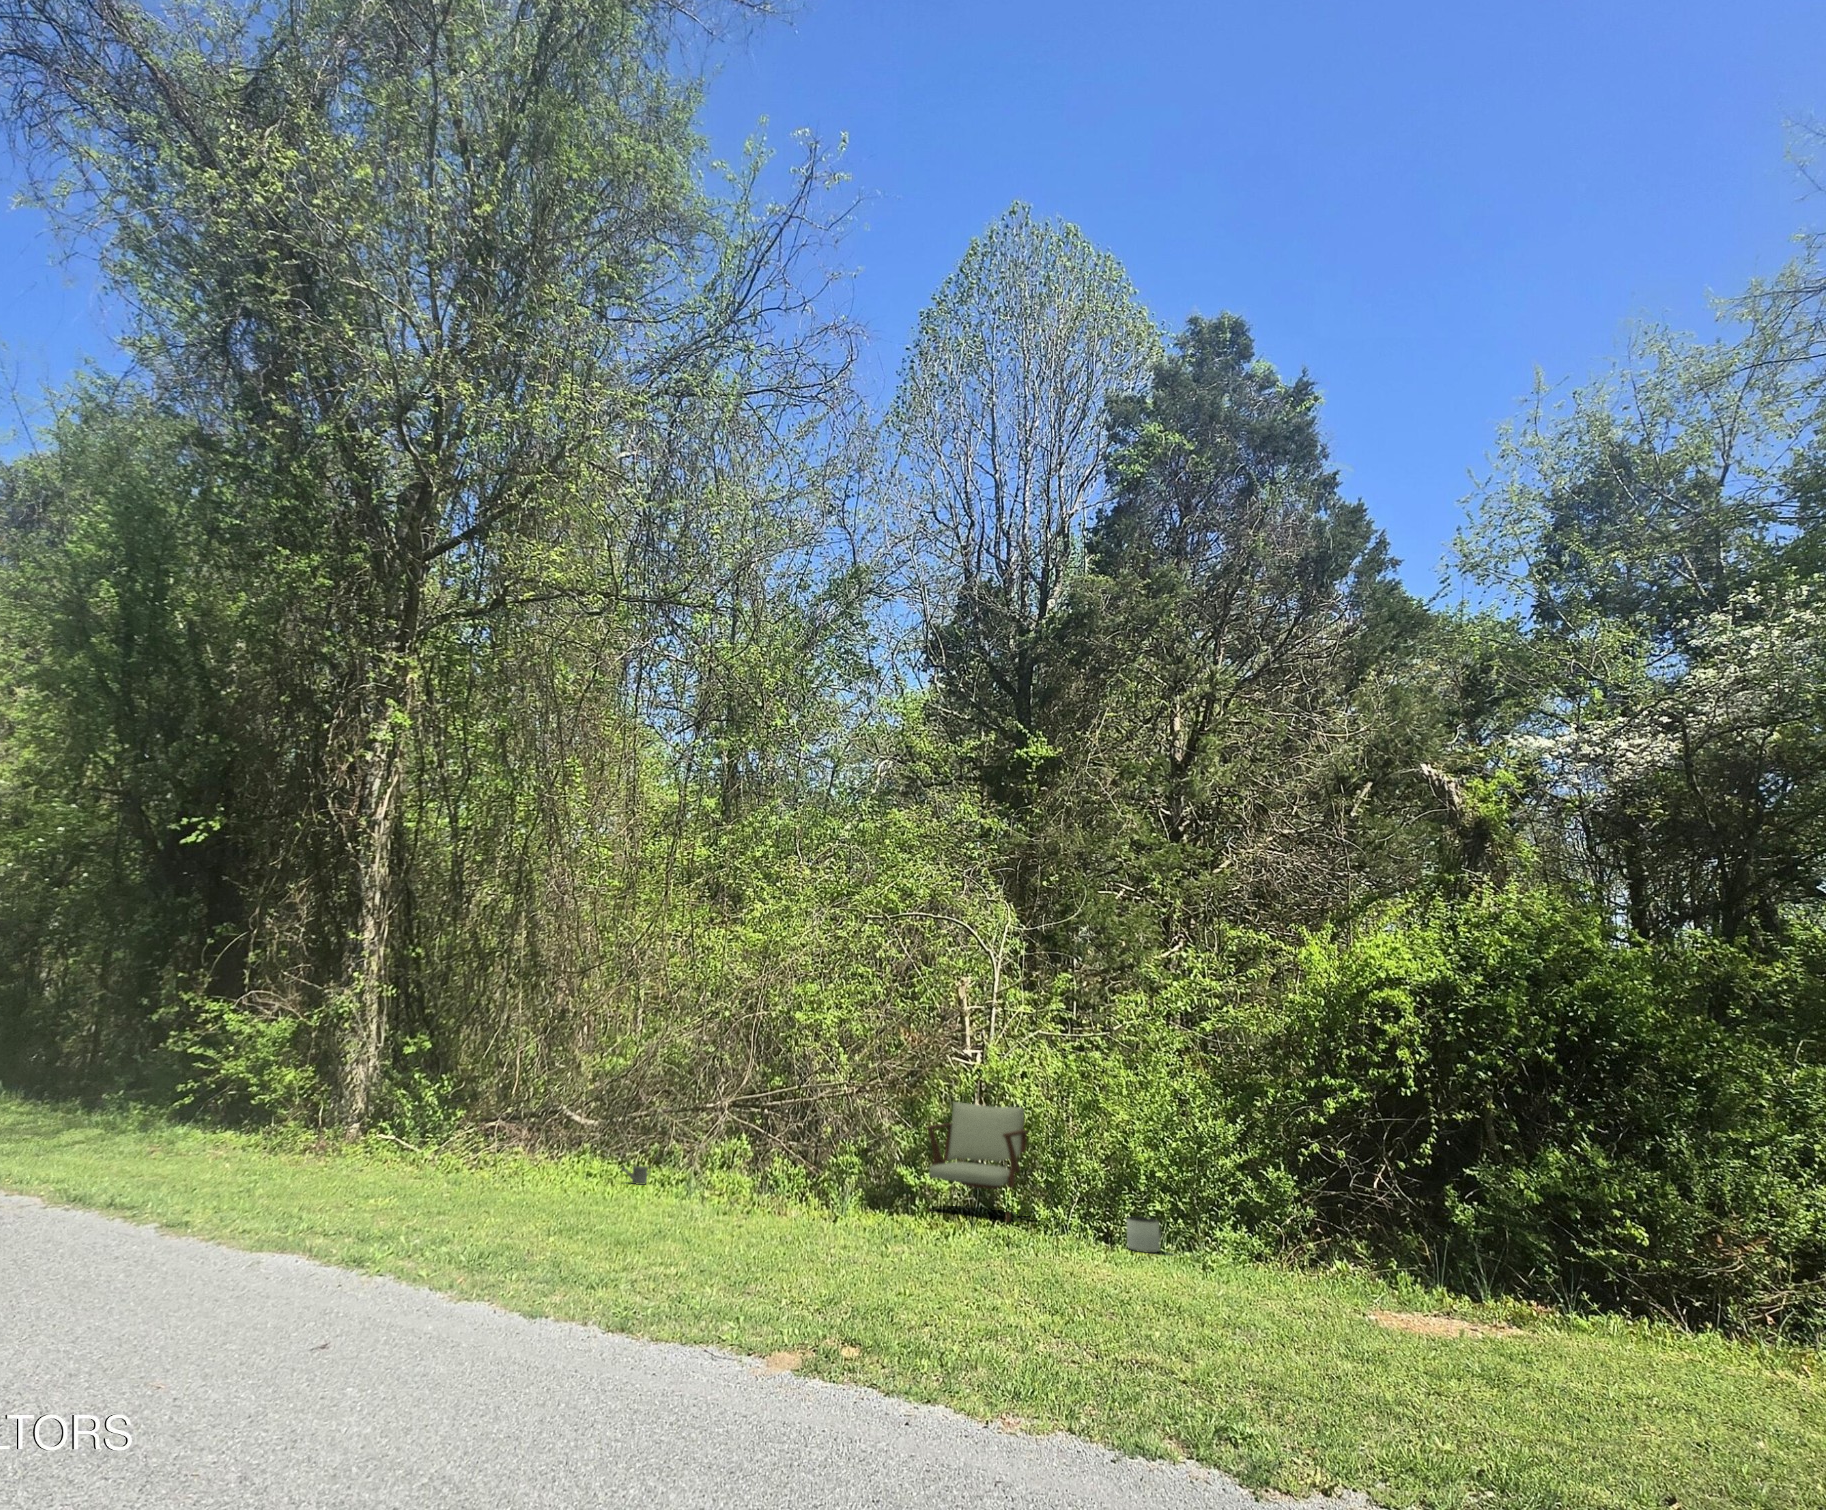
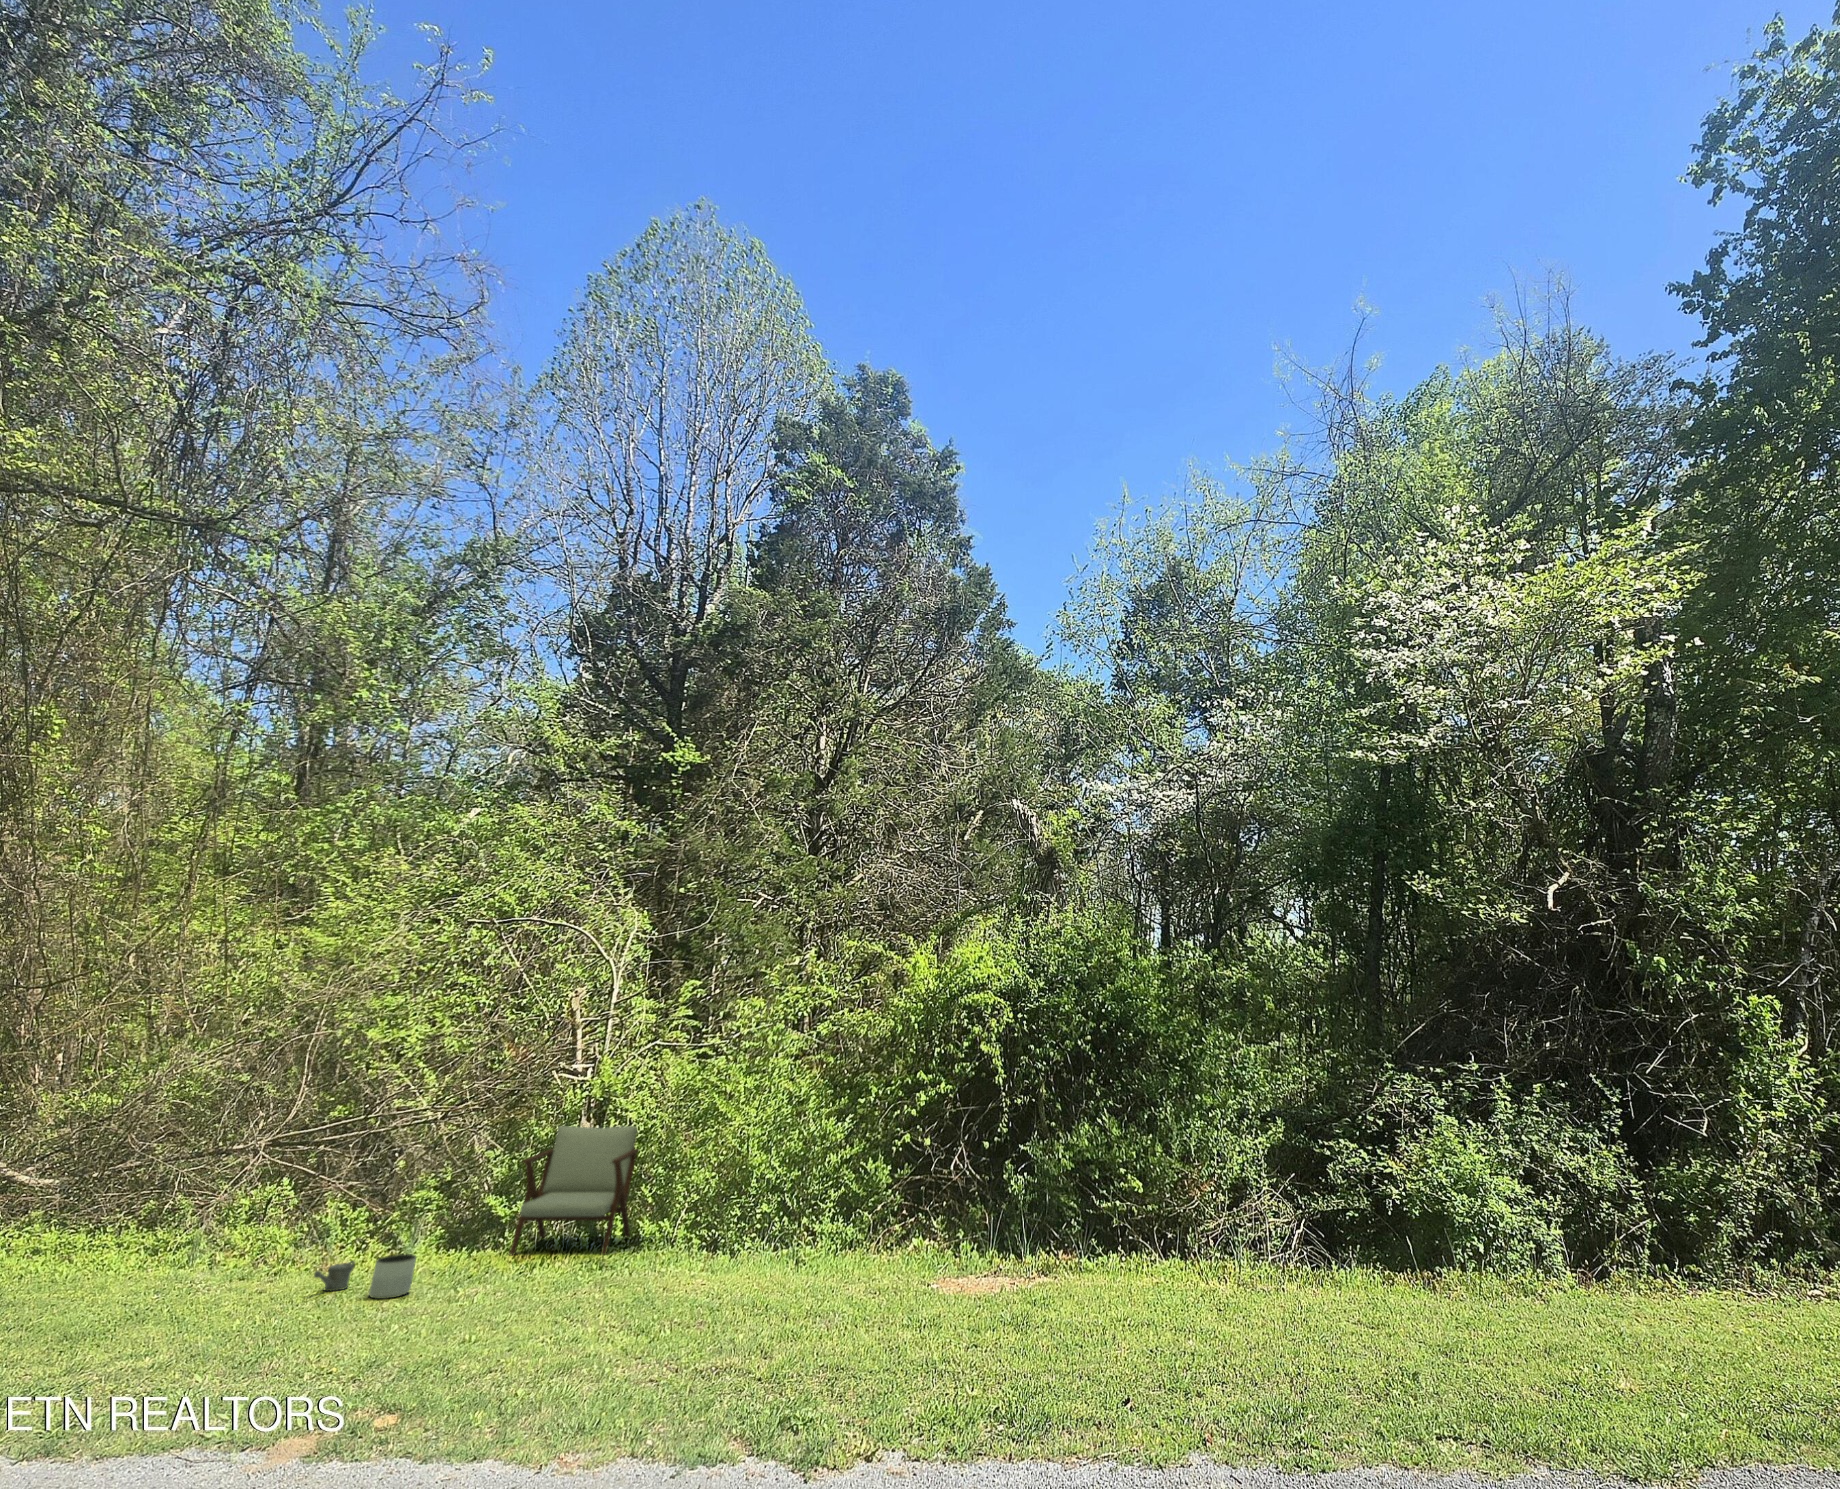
watering can: present [622,1166,651,1184] -> present [314,1261,355,1291]
planter: present [1127,1217,1160,1253] -> present [369,1254,416,1299]

